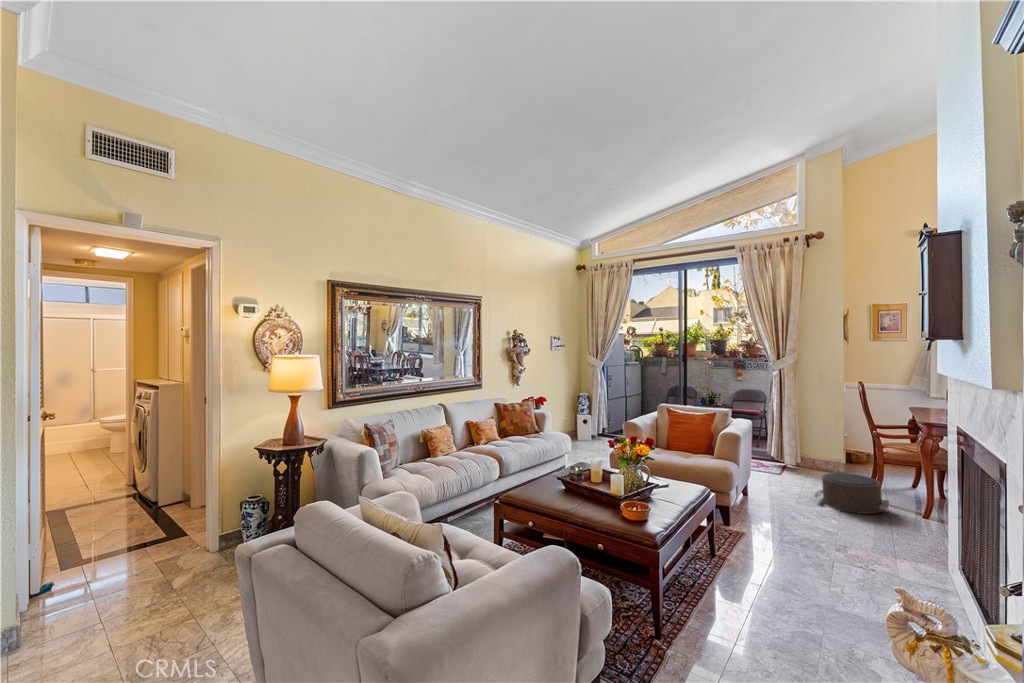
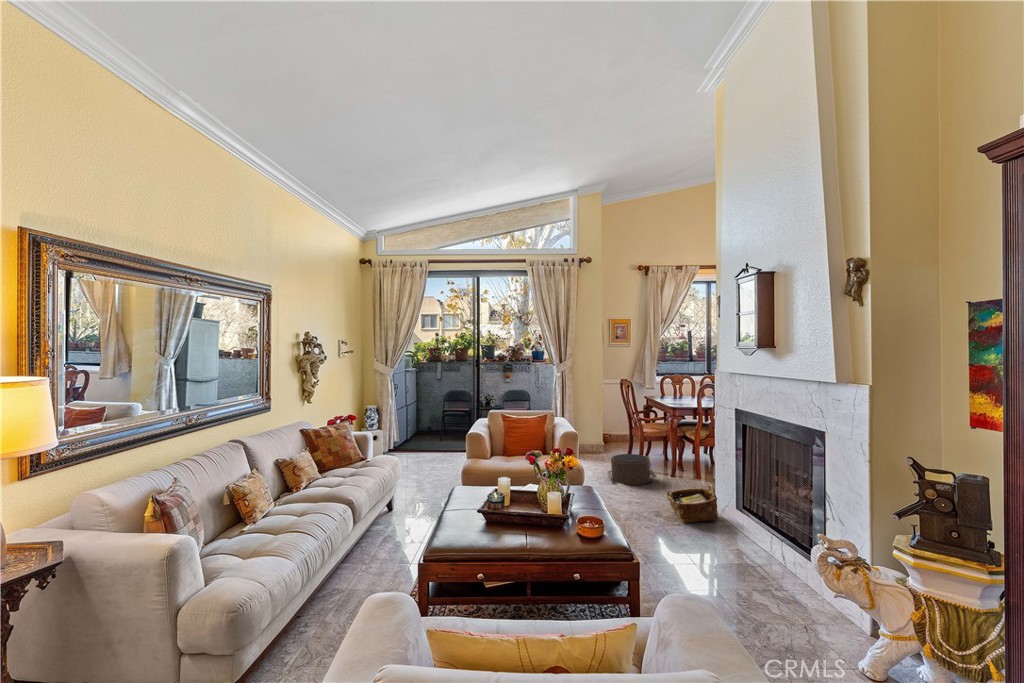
woven basket: none [860,520,942,576] -> present [667,484,718,523]

